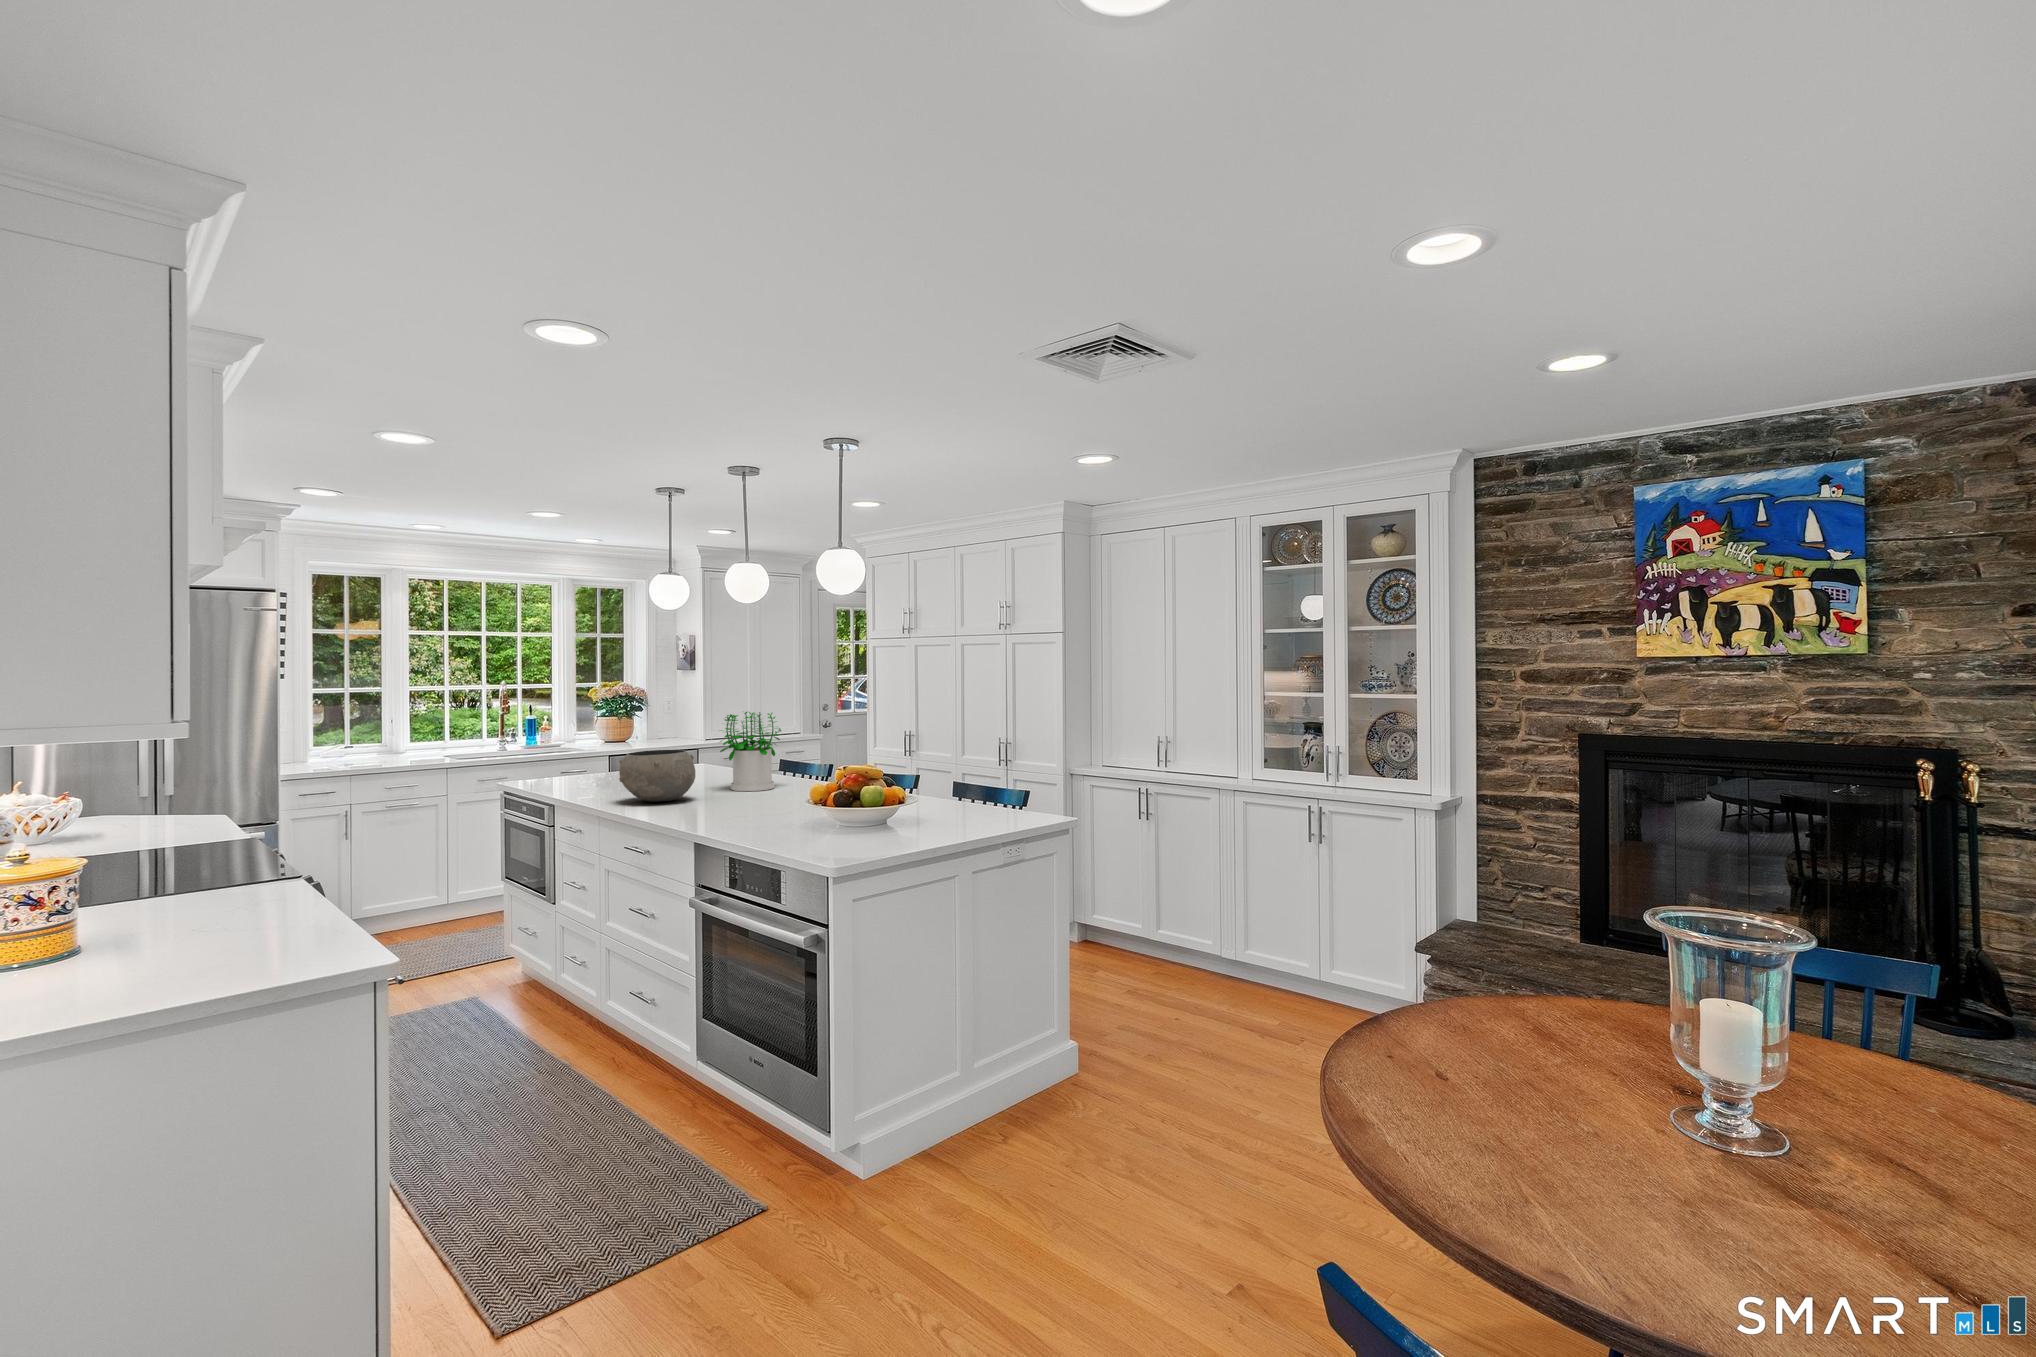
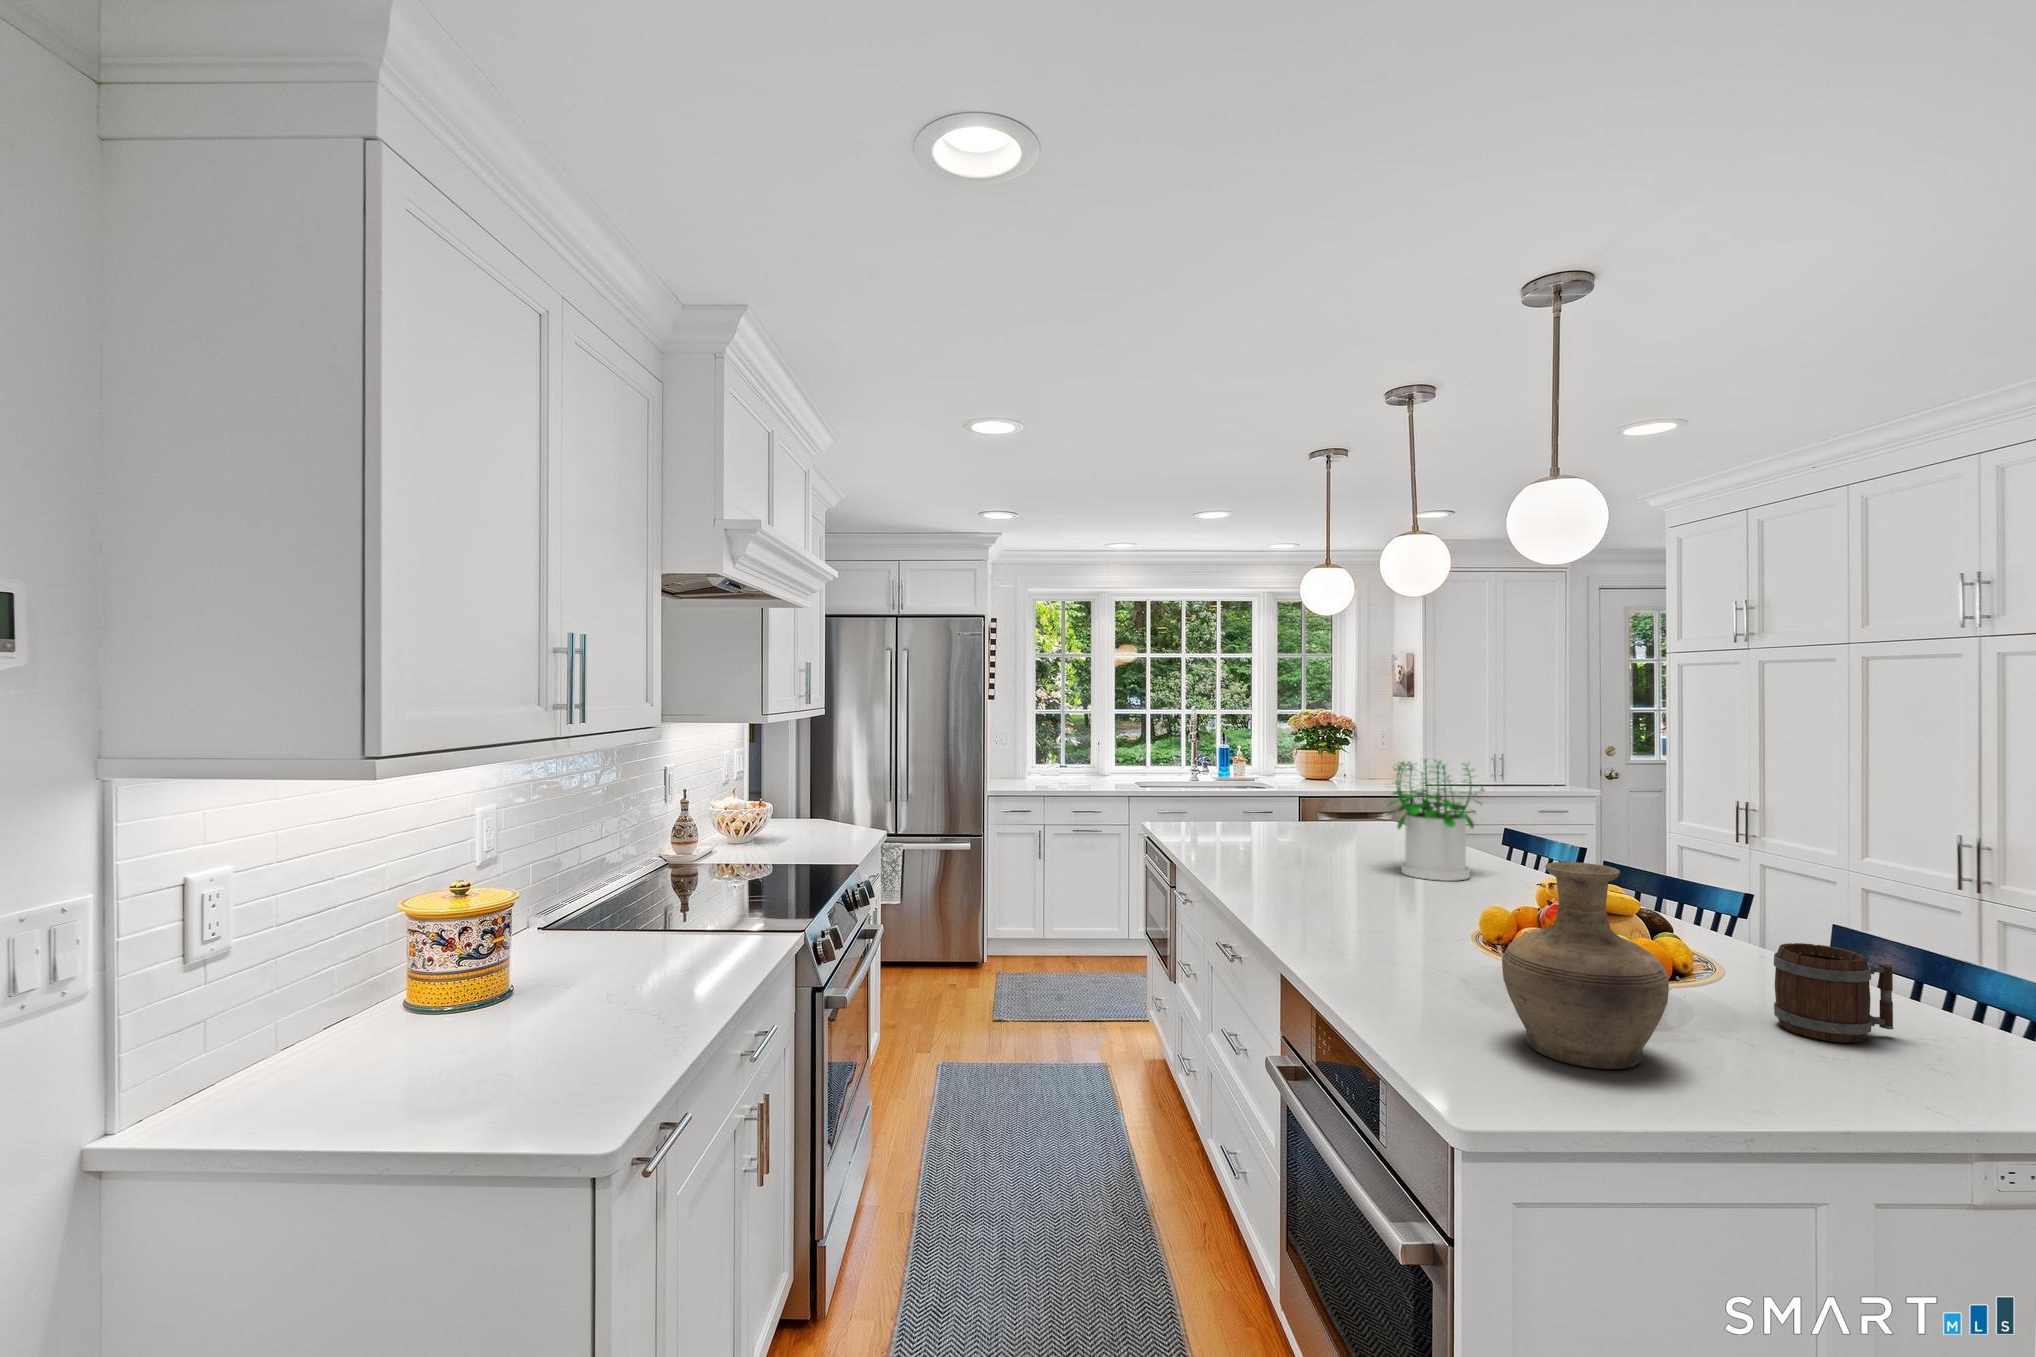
ceramic bowl: present [619,750,695,802] -> none [1232,806,1338,881]
vase: none [834,752,905,846] -> present [1502,862,1669,1069]
mug: none [939,783,981,824] -> present [1774,943,1894,1043]

